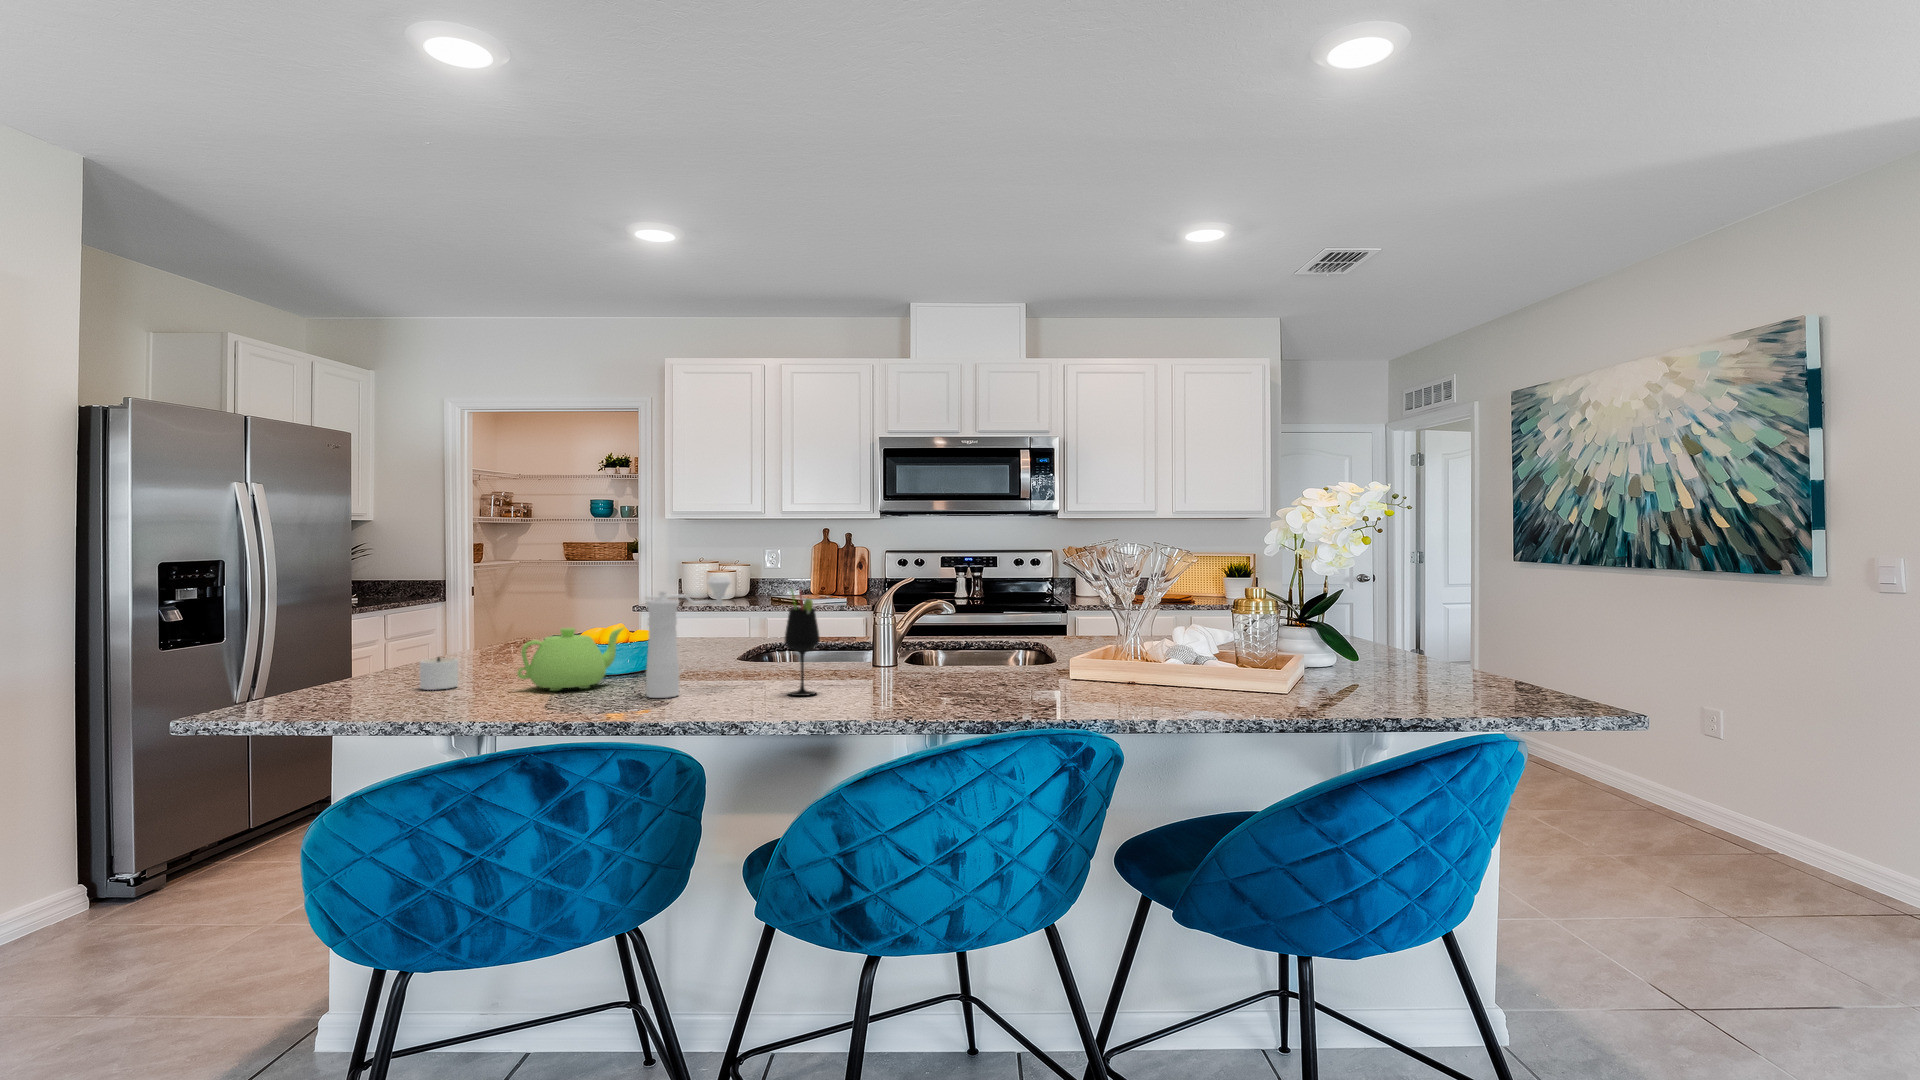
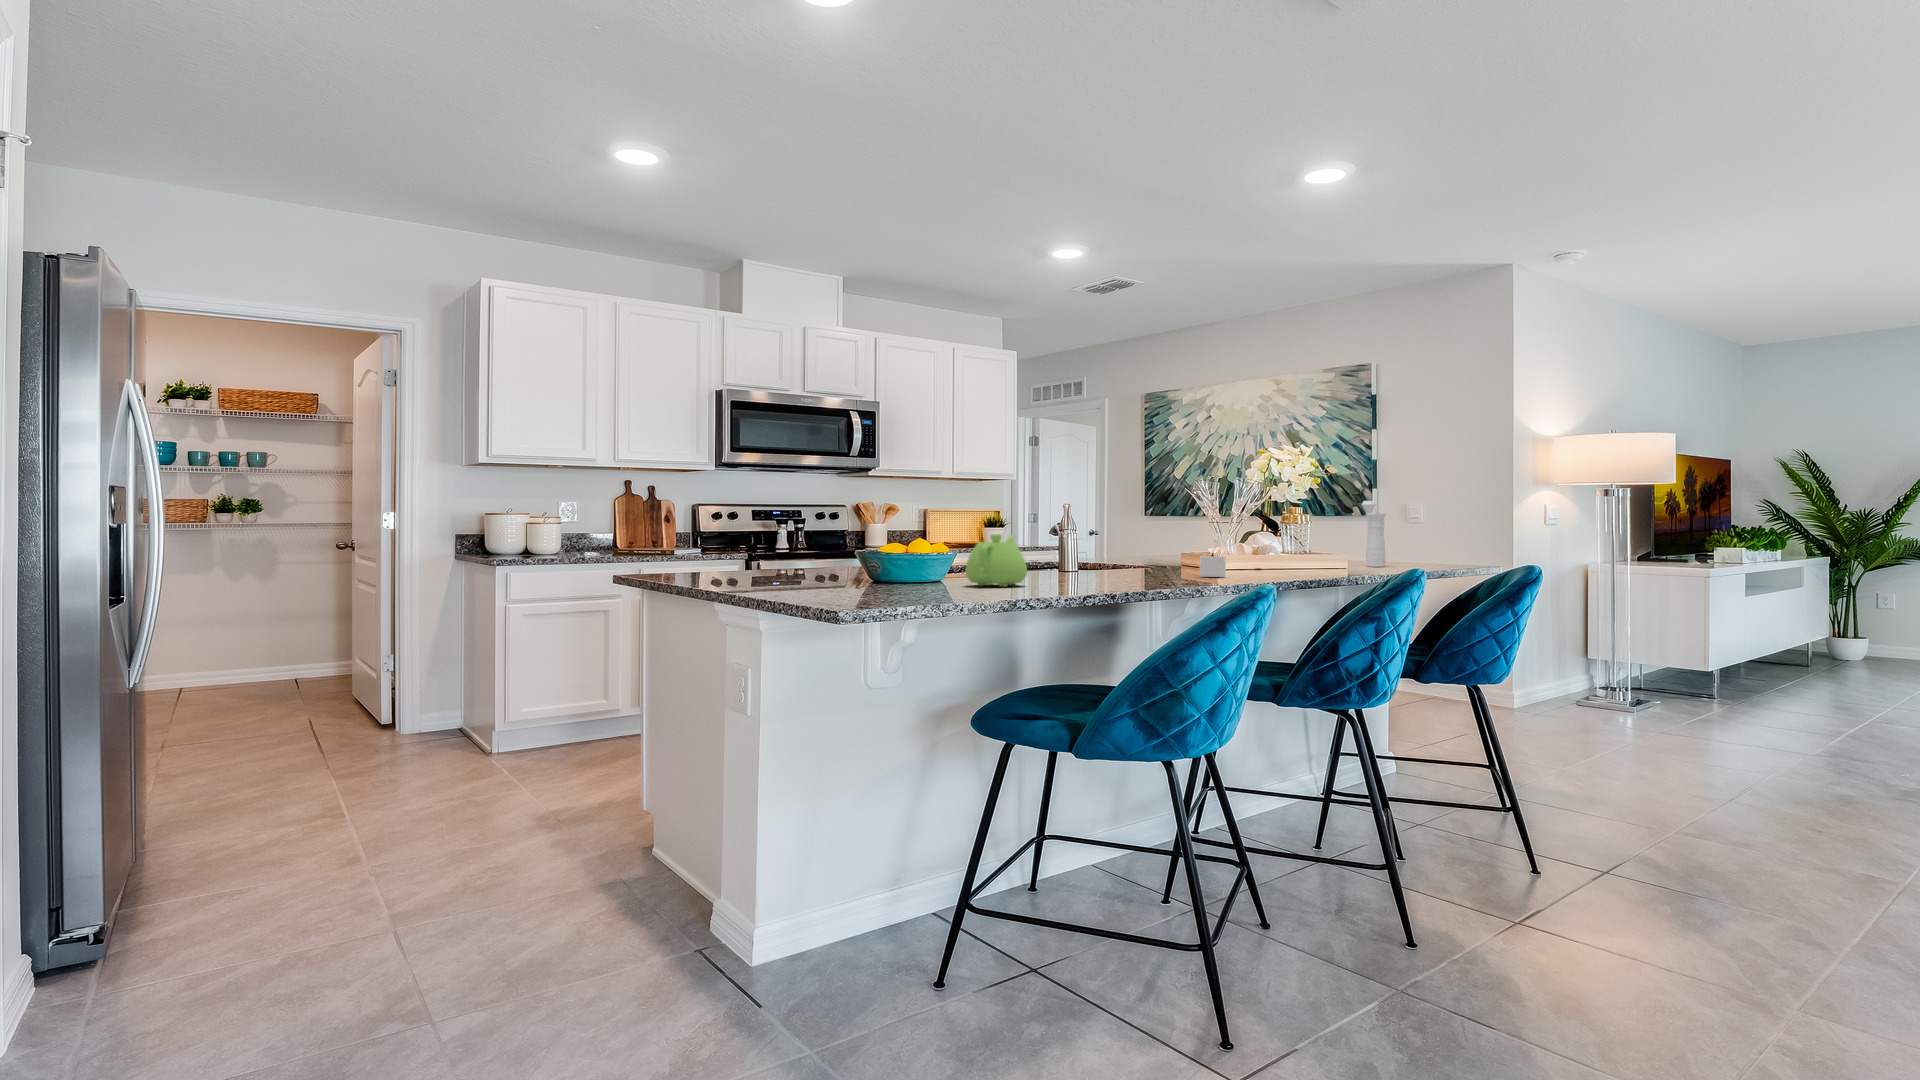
pepper mill: present [646,576,731,698] -> present [1362,501,1386,567]
wine glass: present [785,590,820,696] -> none [1152,499,1184,580]
candle: present [420,657,458,690] -> present [1200,554,1226,577]

